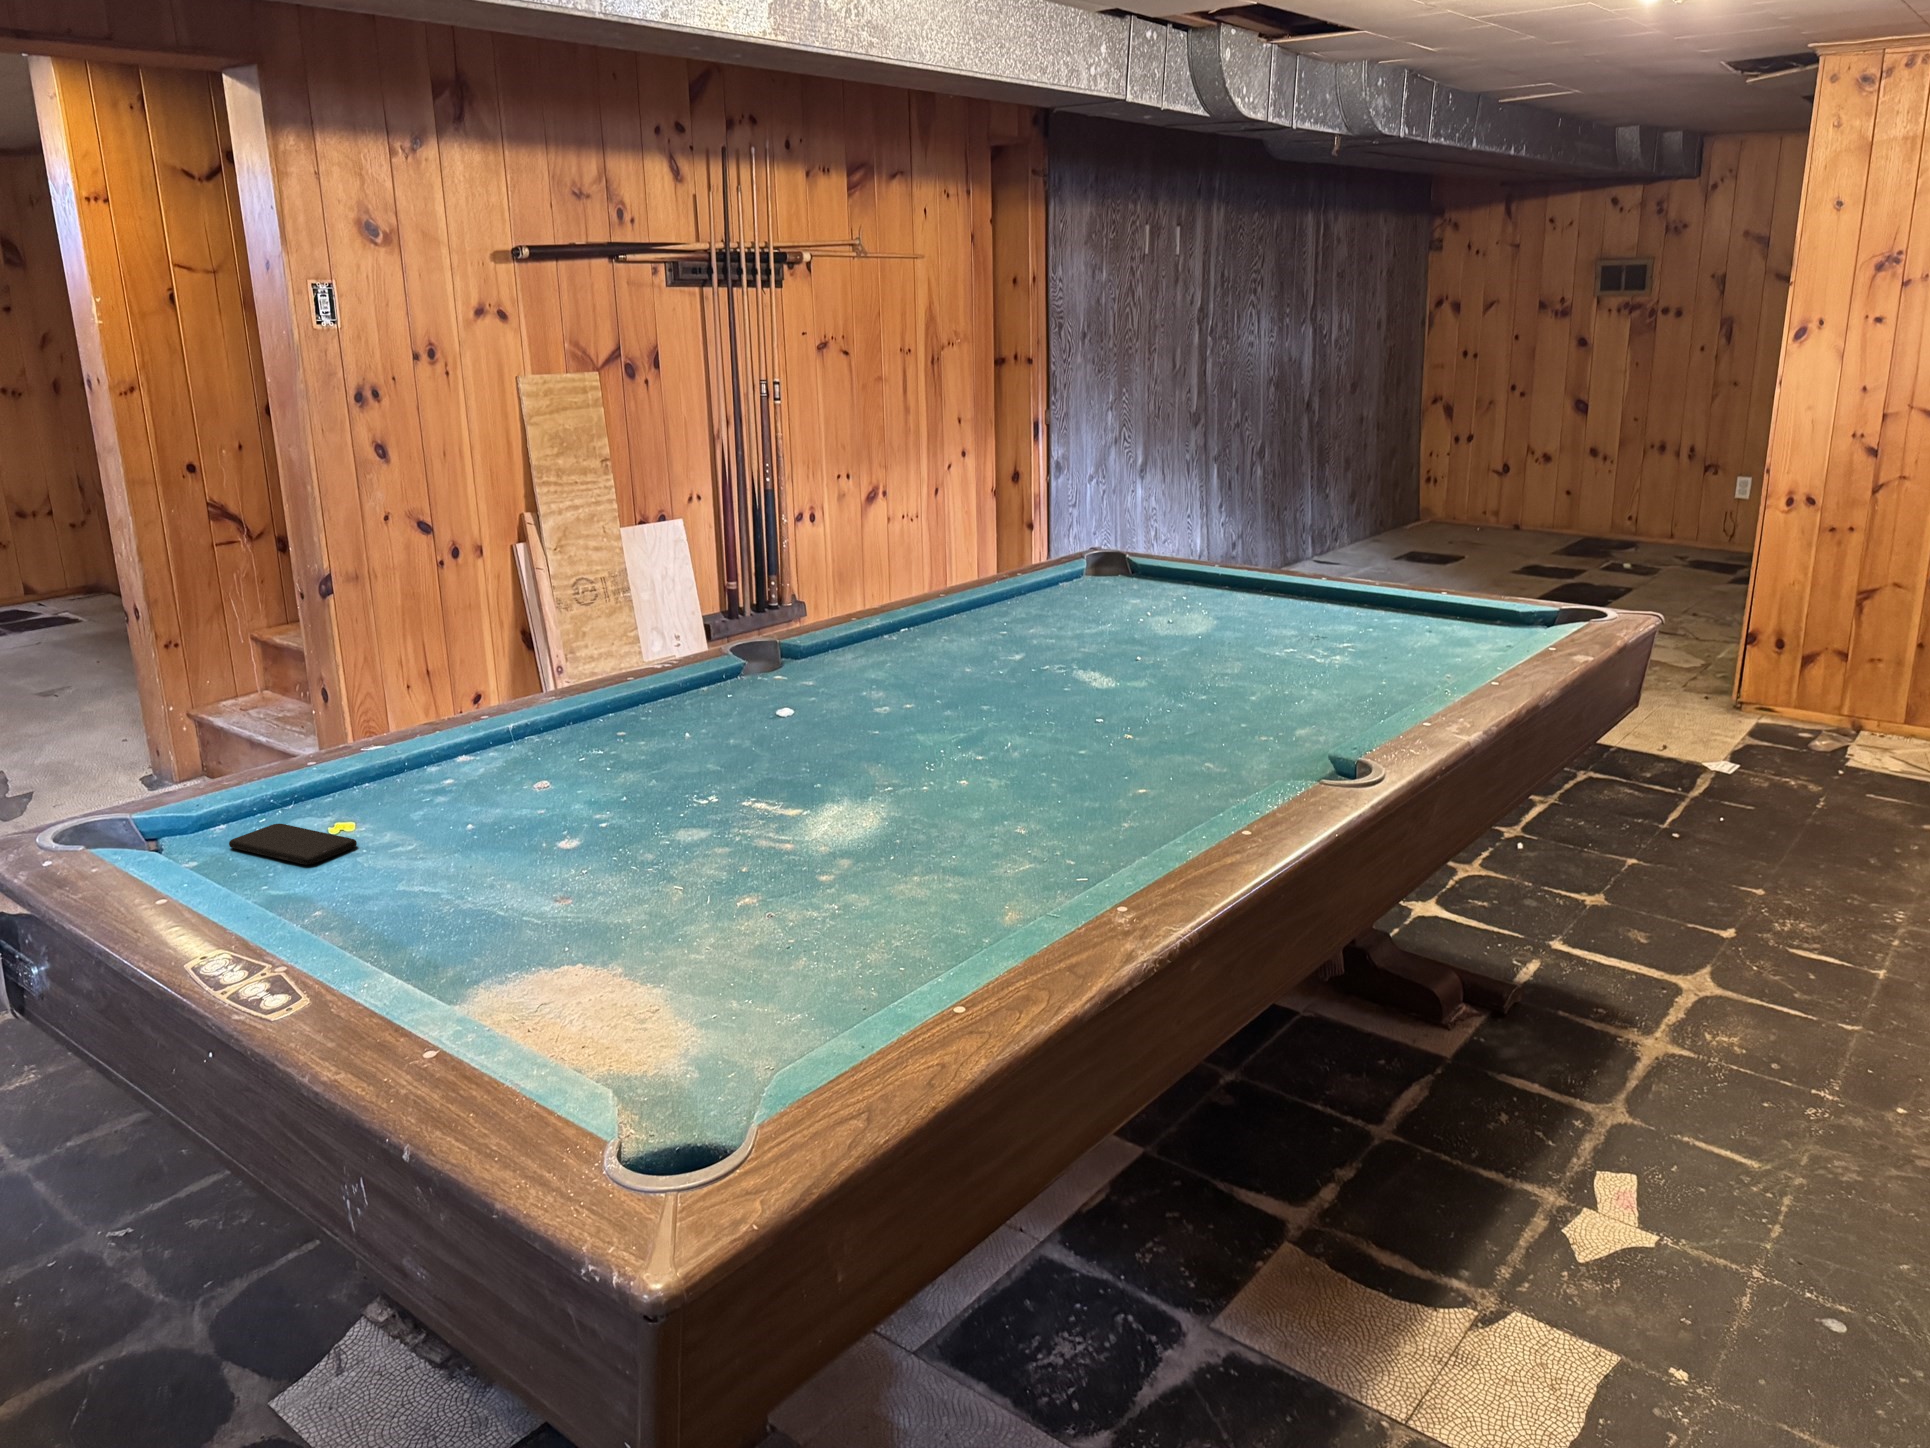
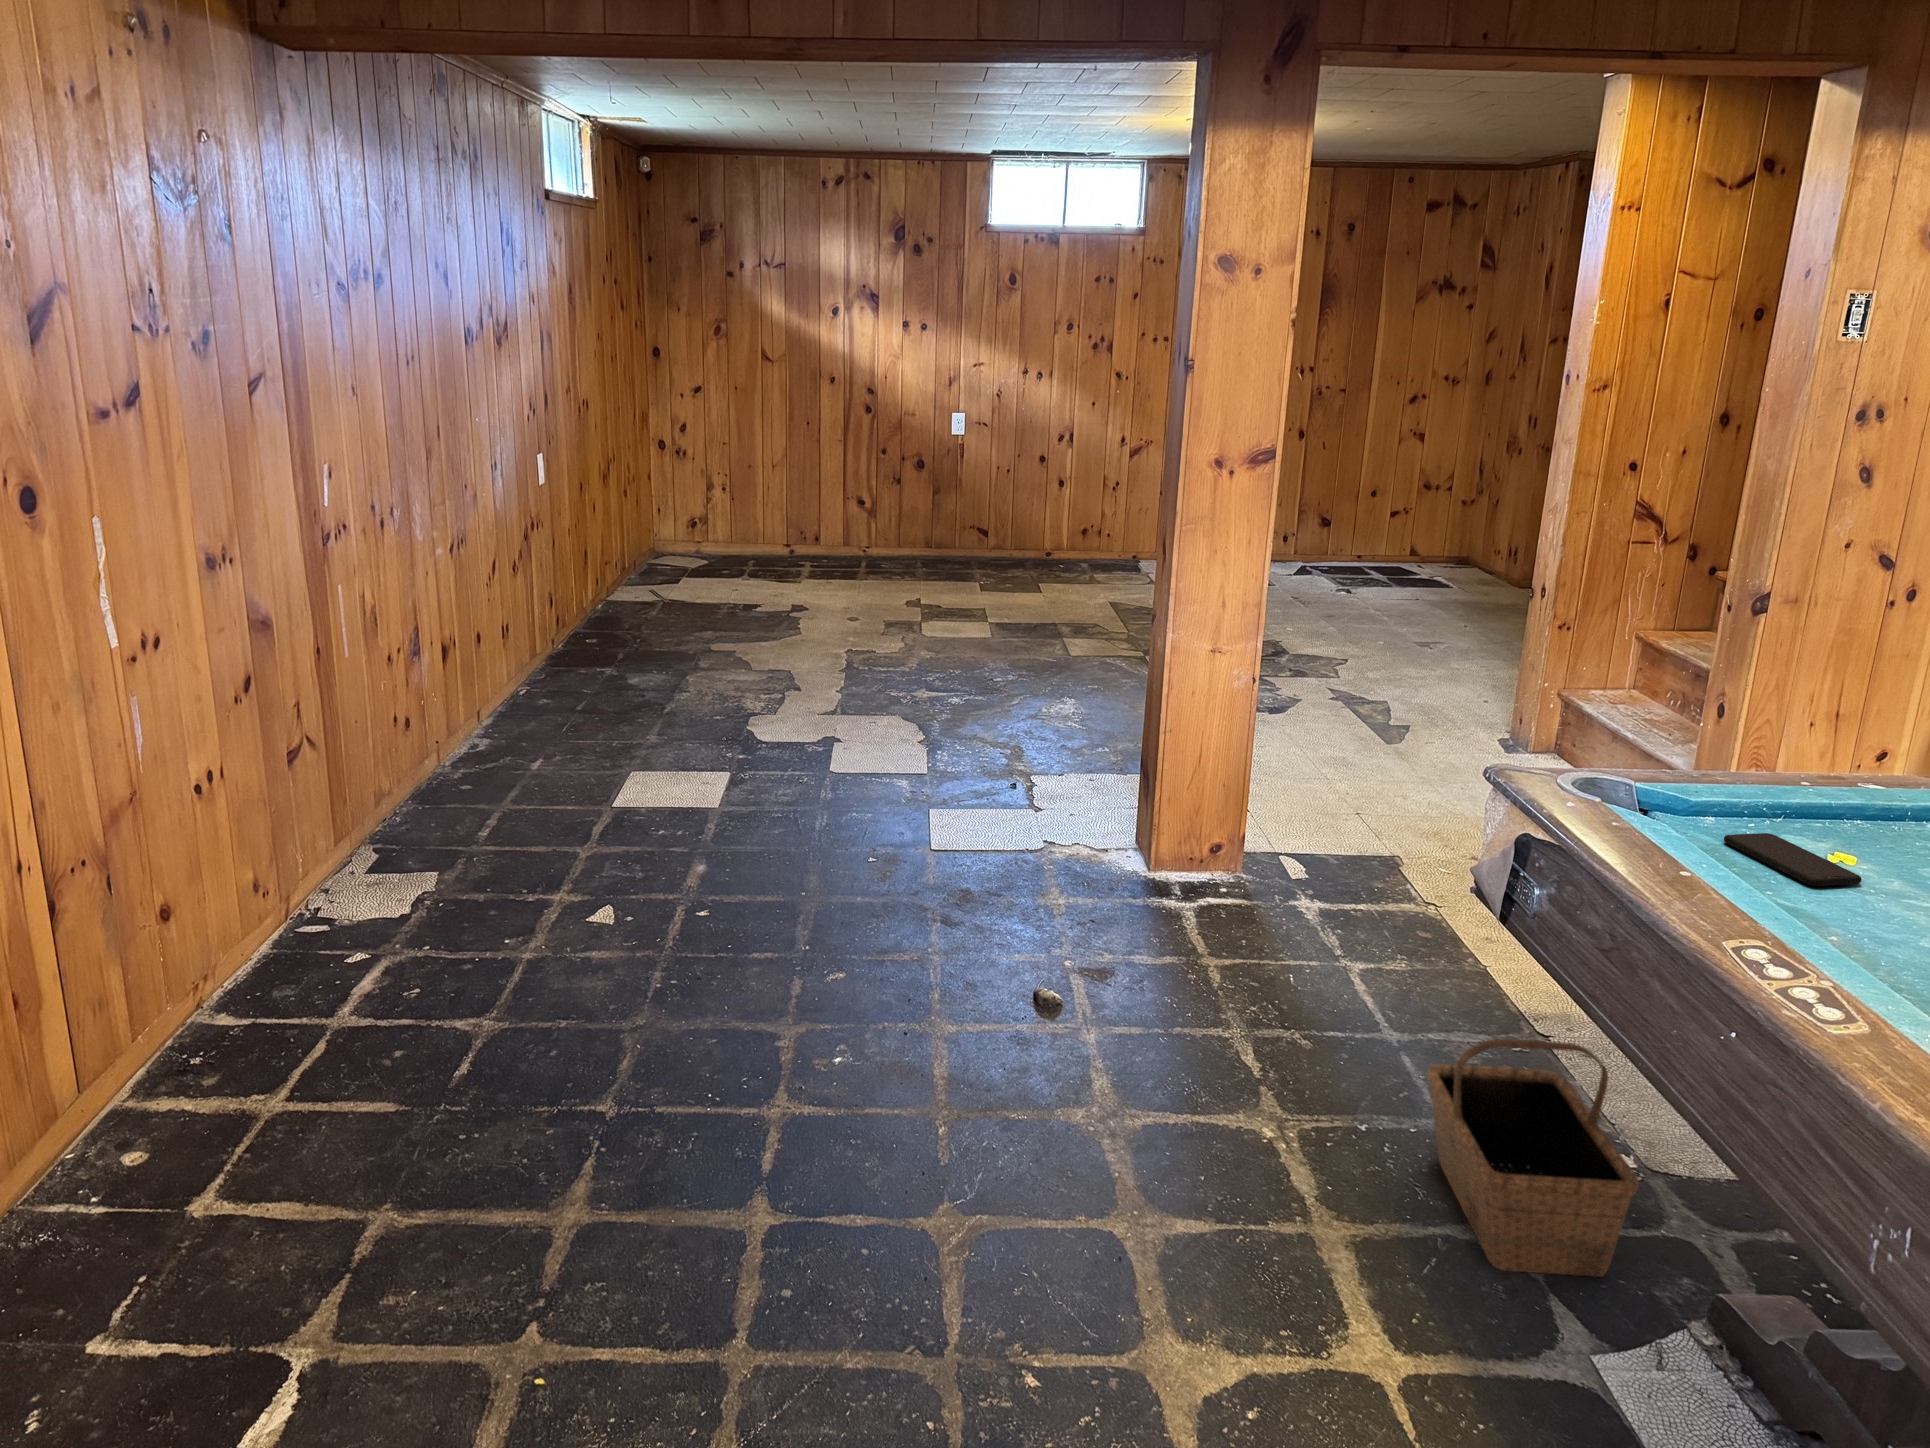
basket: none [32,1095,286,1372] -> present [1427,1039,1638,1277]

